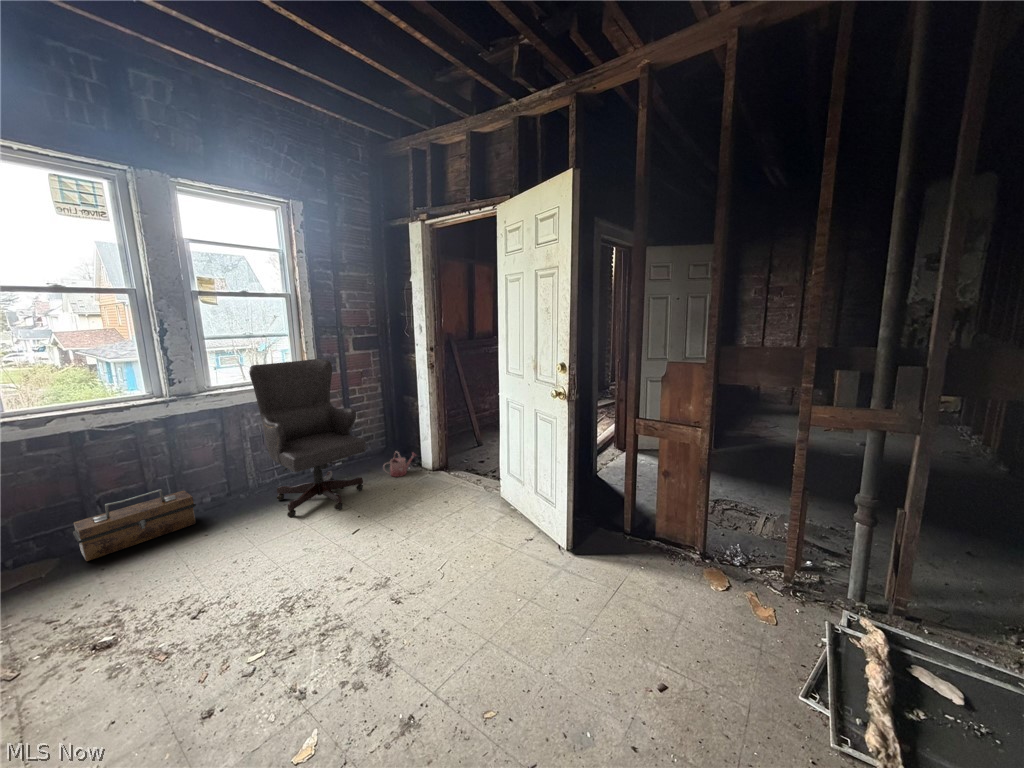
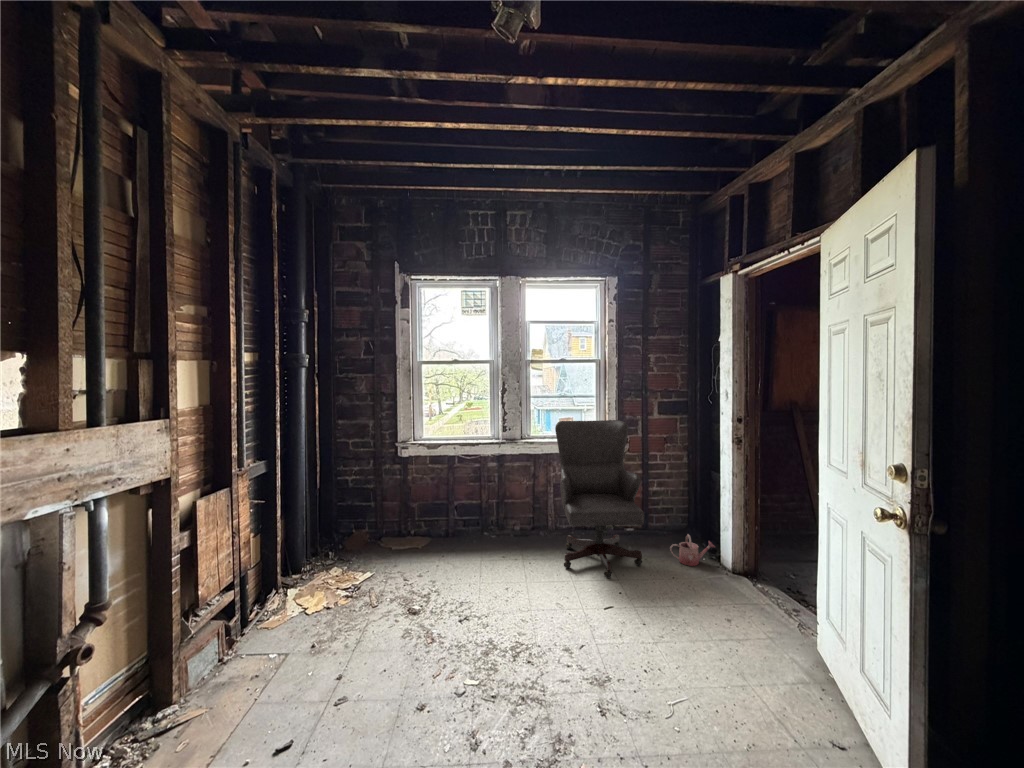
toolbox: present [73,489,196,561] -> none [438,510,506,548]

